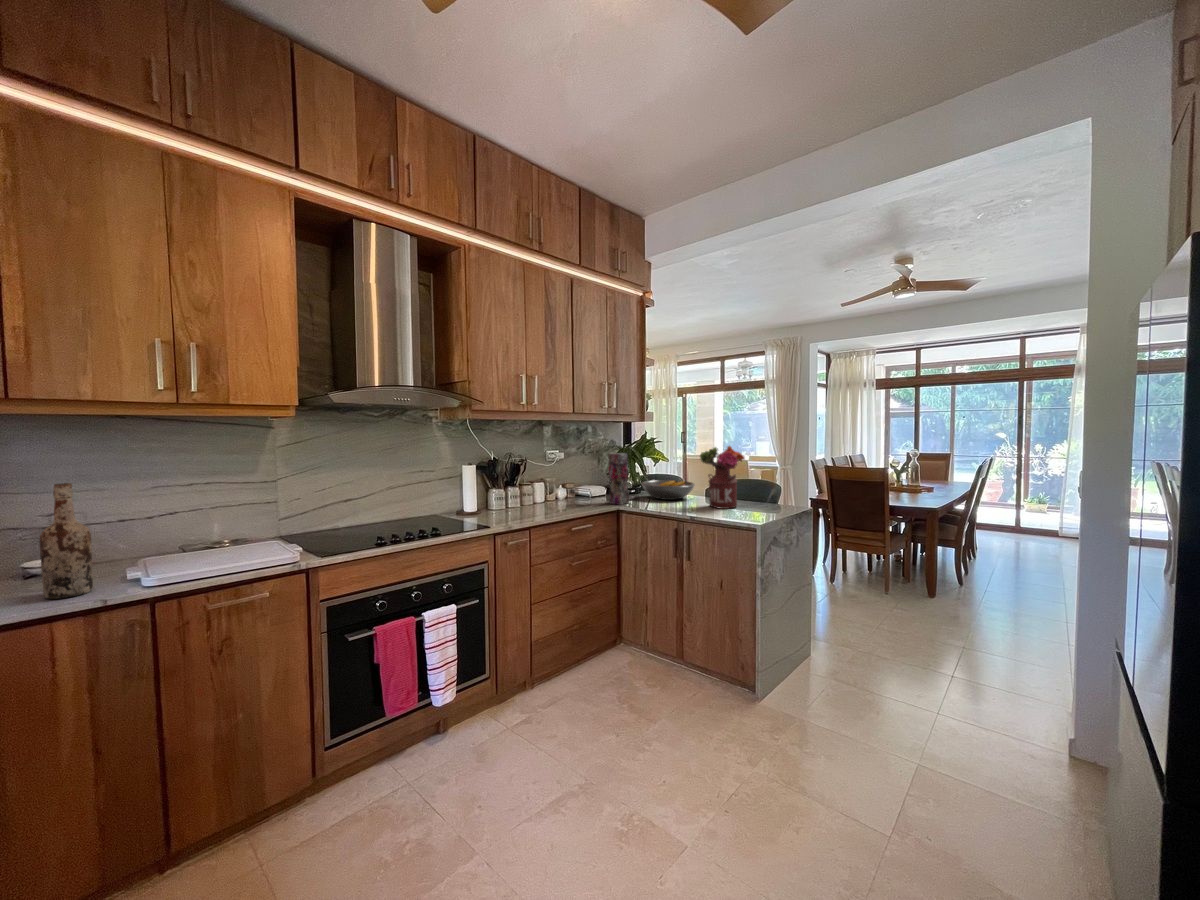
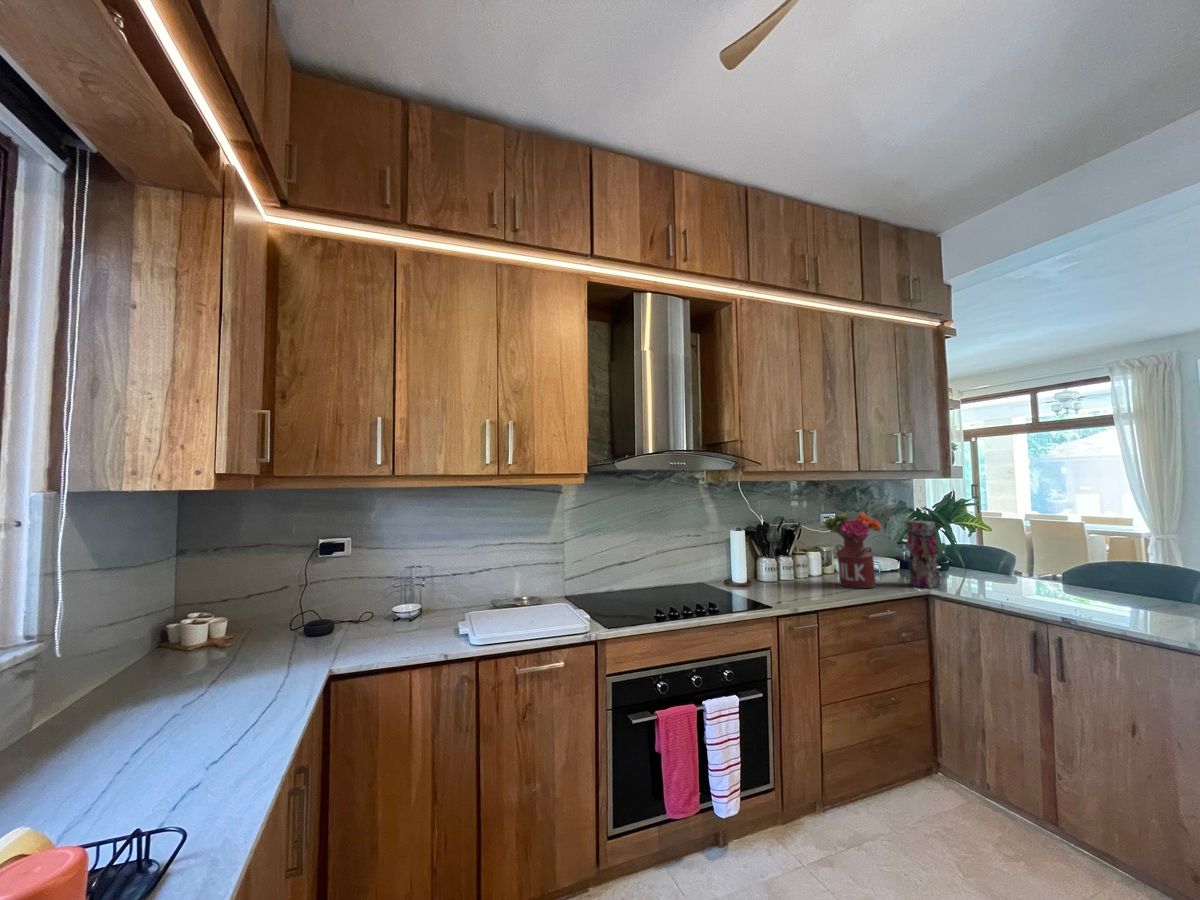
flower arrangement: present [700,446,745,509] -> present [825,512,882,588]
fruit bowl: present [642,480,695,500] -> none [953,557,1045,586]
wine bottle: present [40,483,93,599] -> none [408,545,439,646]

